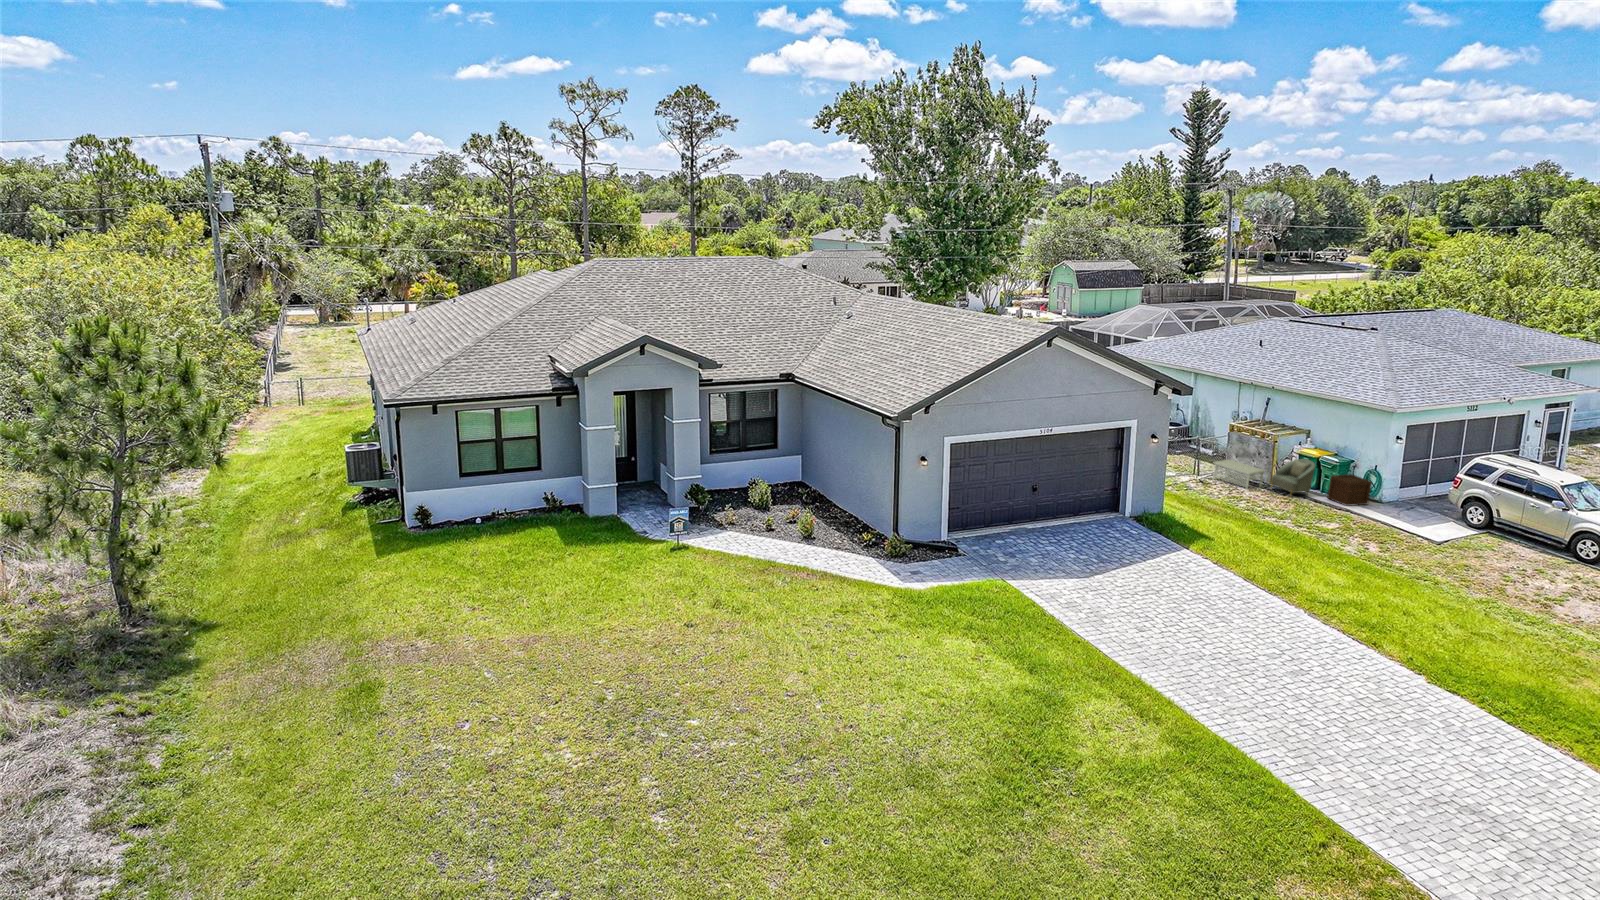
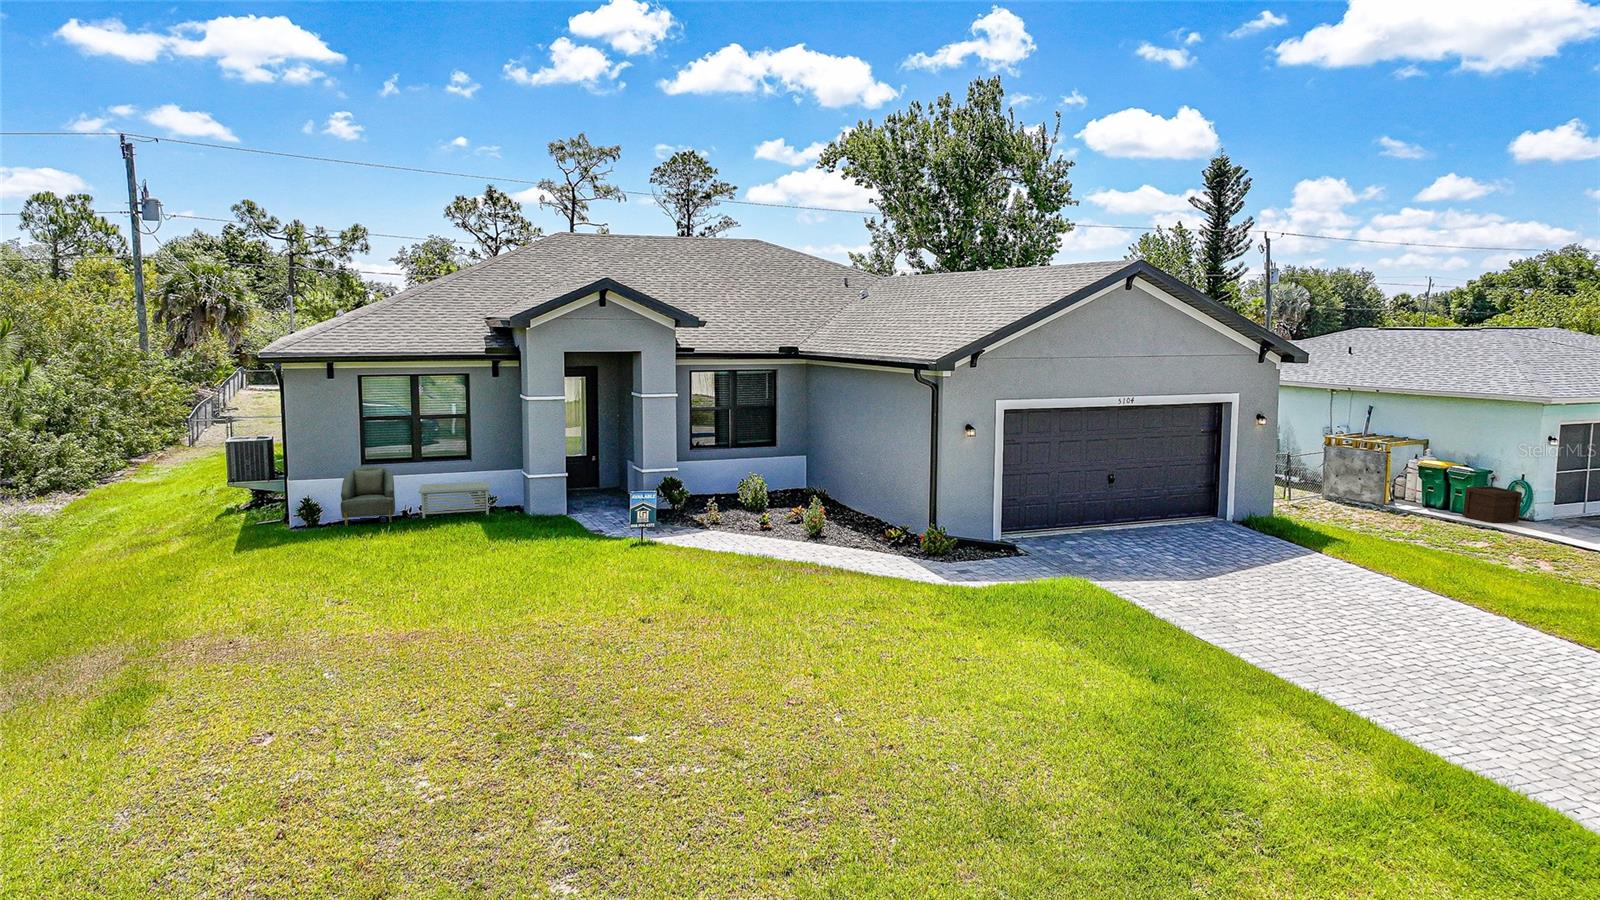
armchair: present [1271,459,1315,494] -> present [340,466,395,525]
storage bench: present [1213,460,1265,489] -> present [418,481,490,518]

